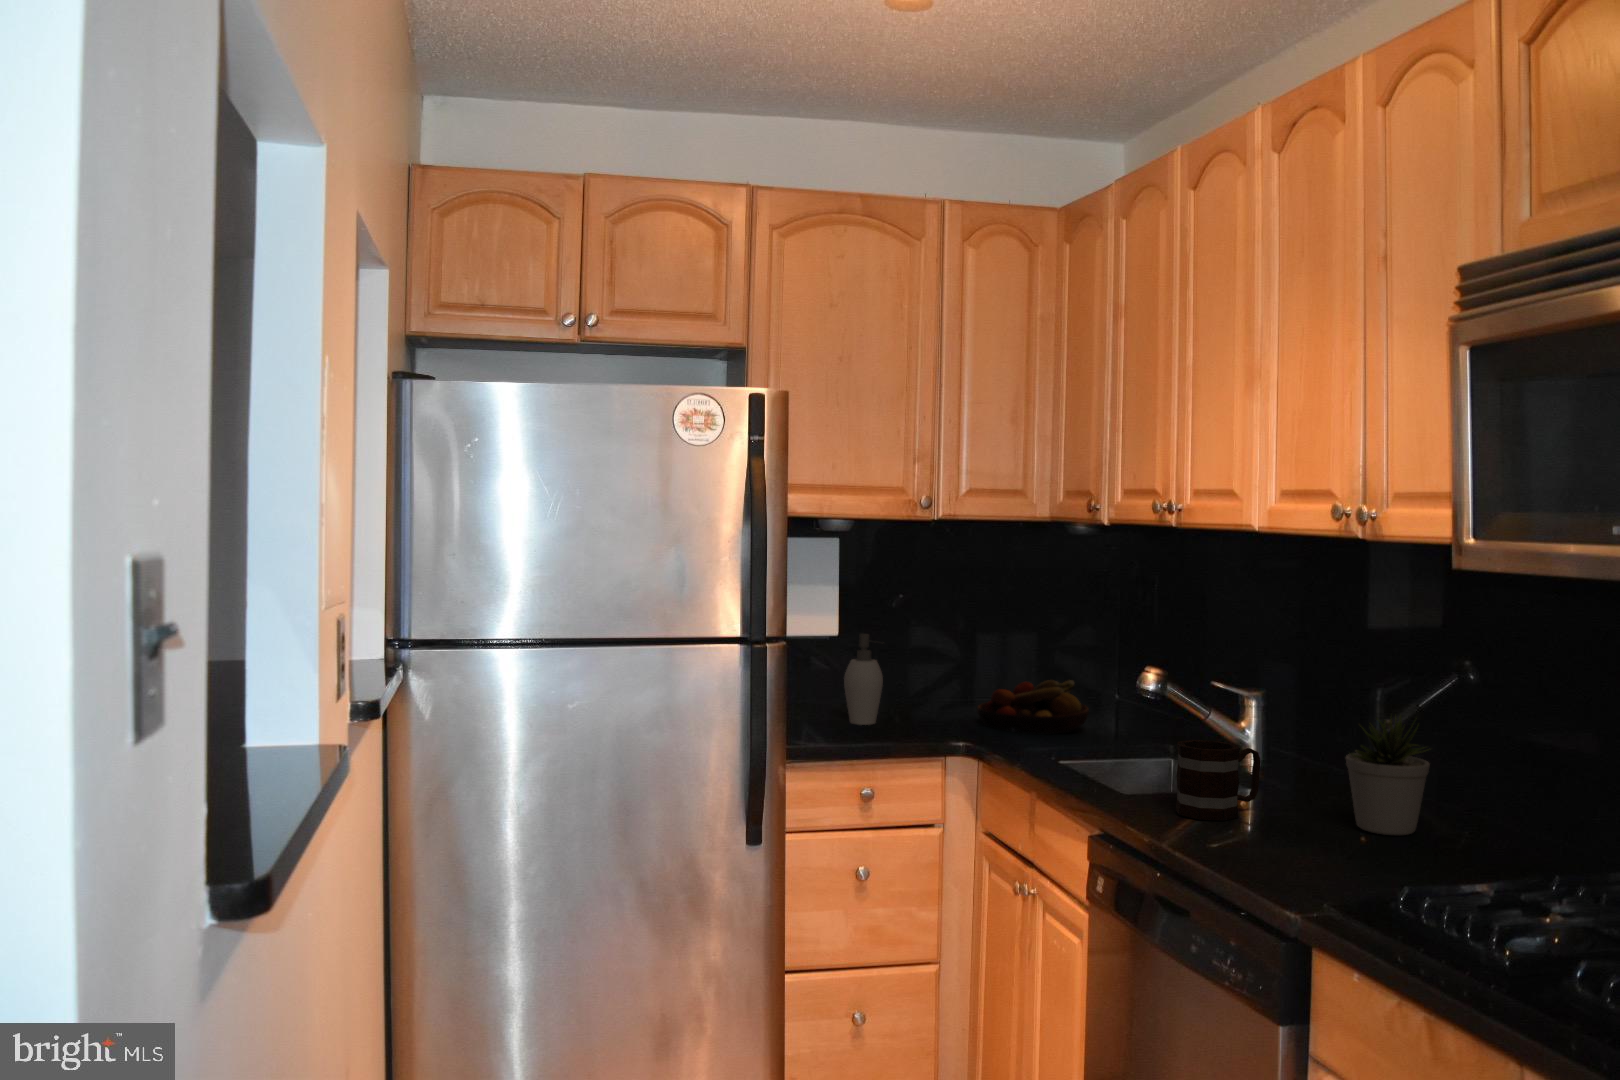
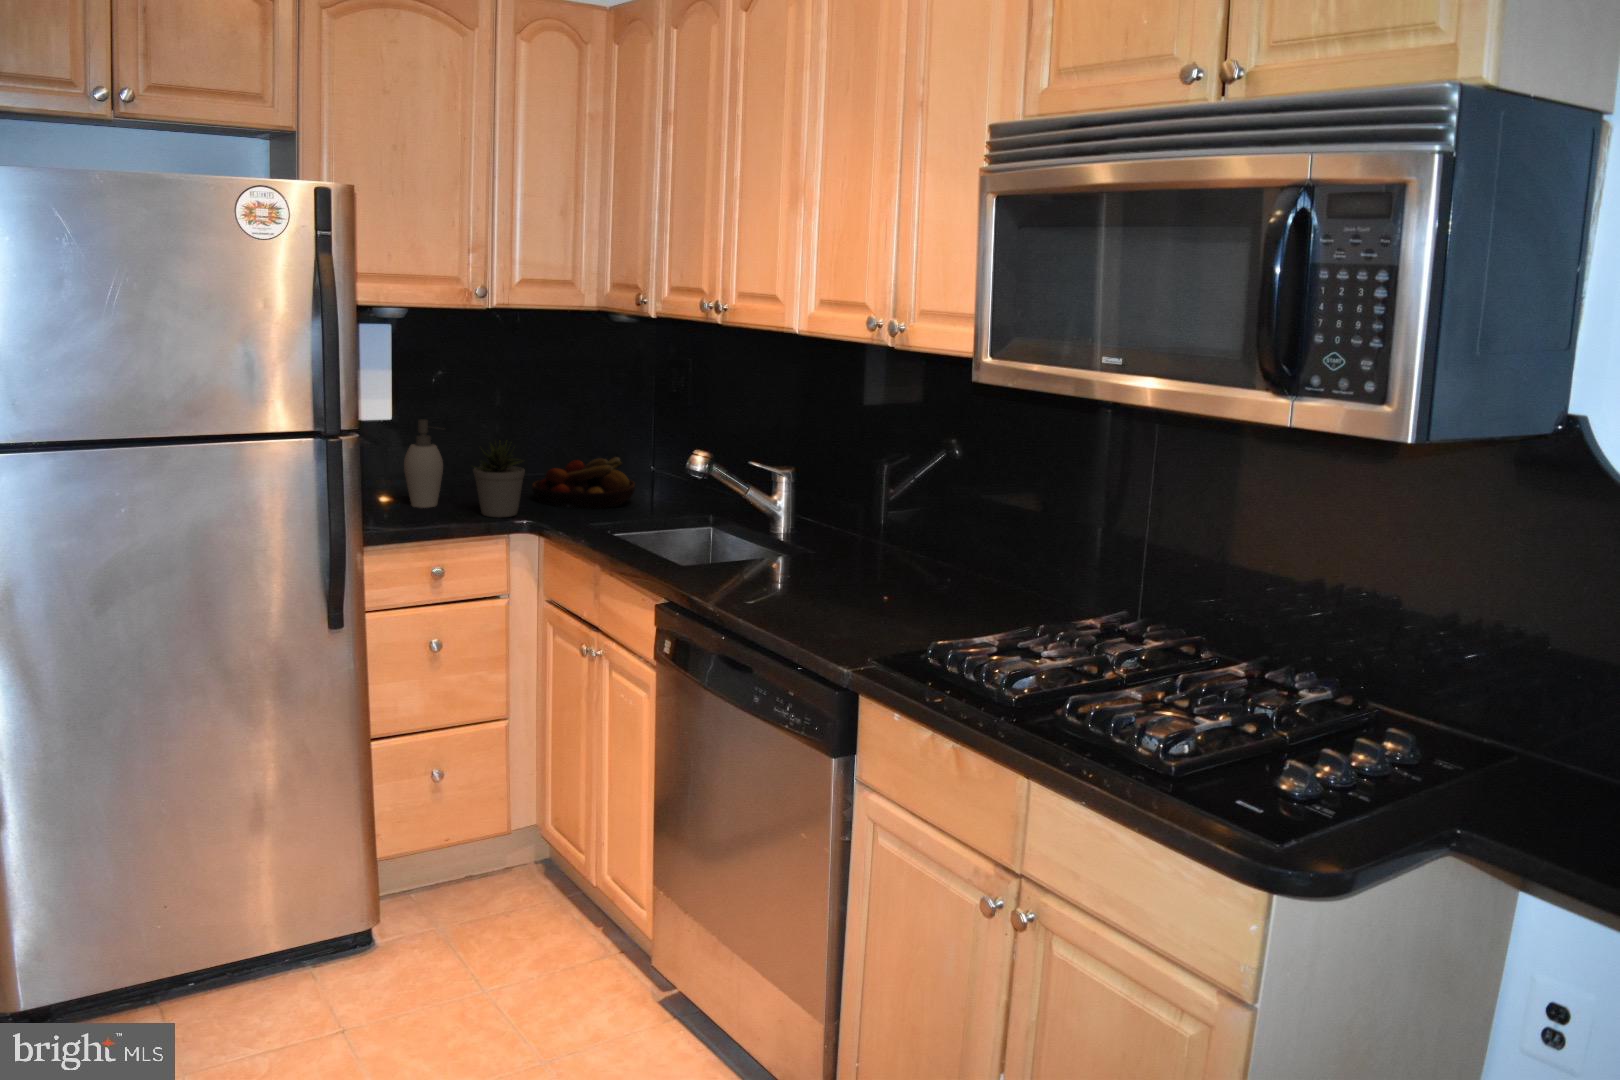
potted plant: present [1346,717,1430,835] -> present [474,443,525,518]
mug: present [1176,740,1261,821] -> none [726,517,794,583]

